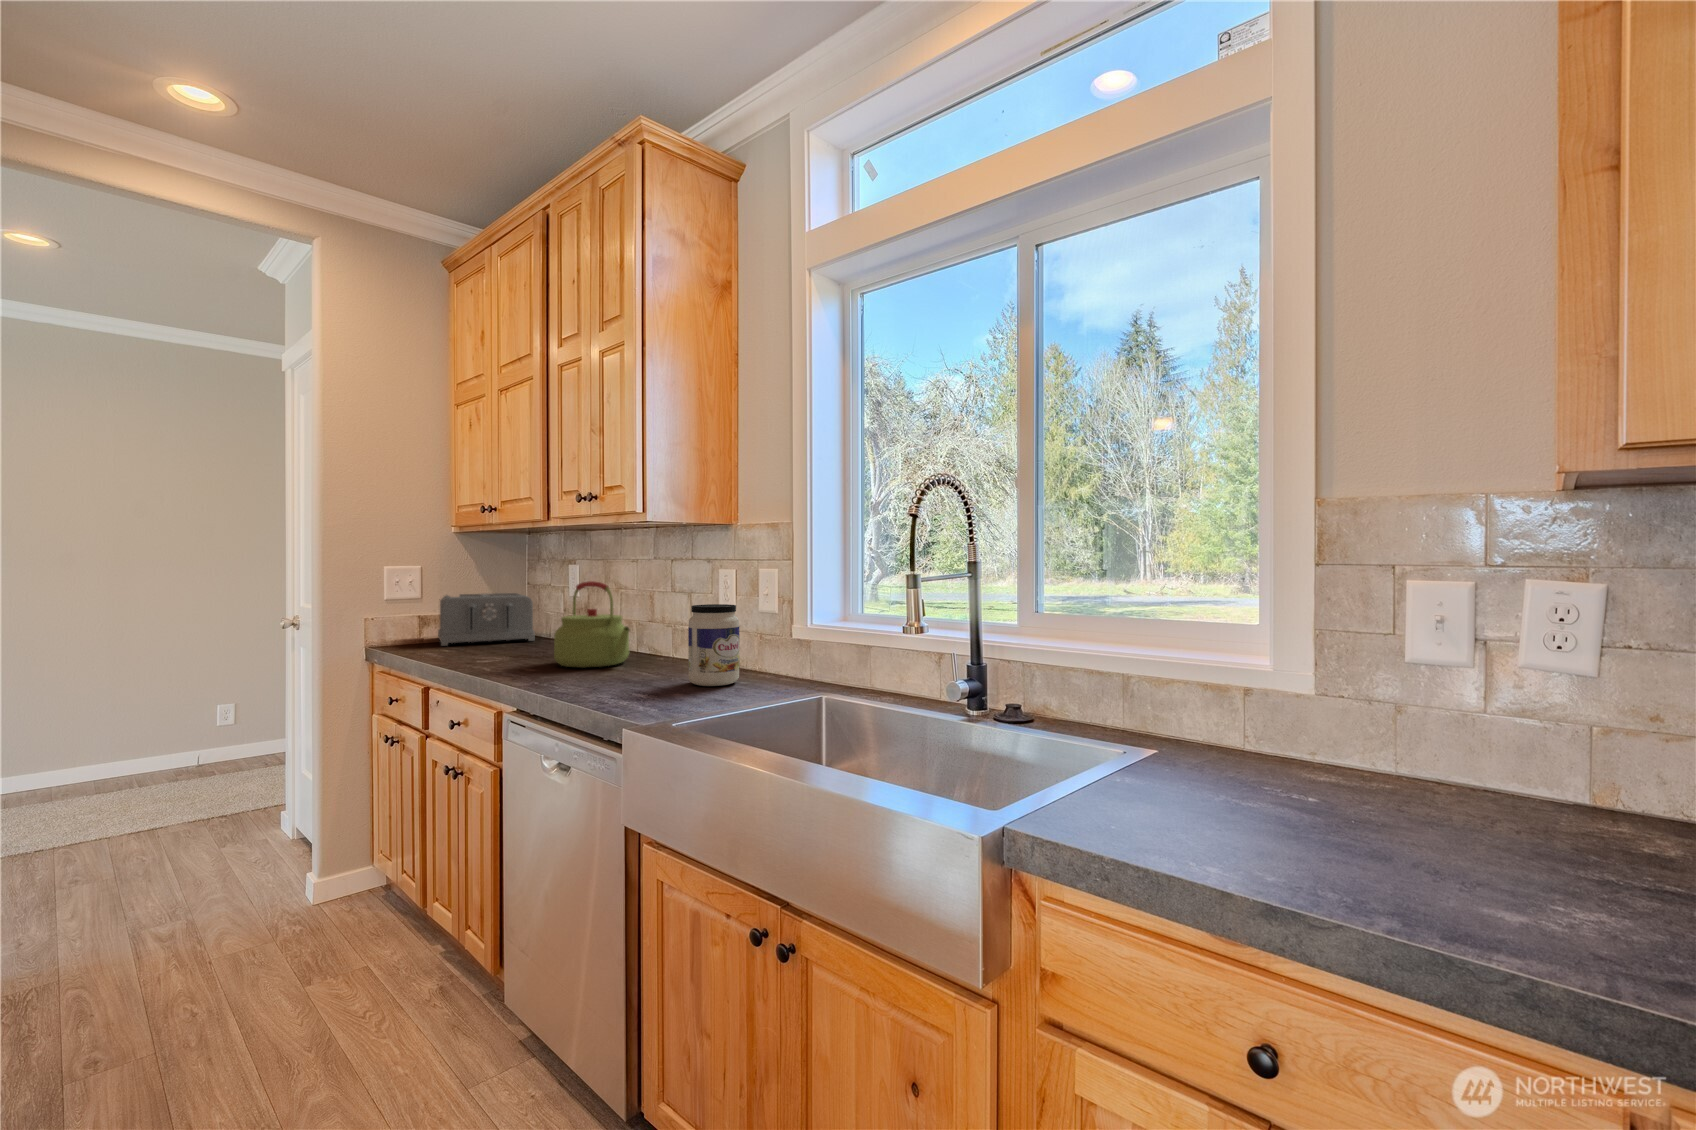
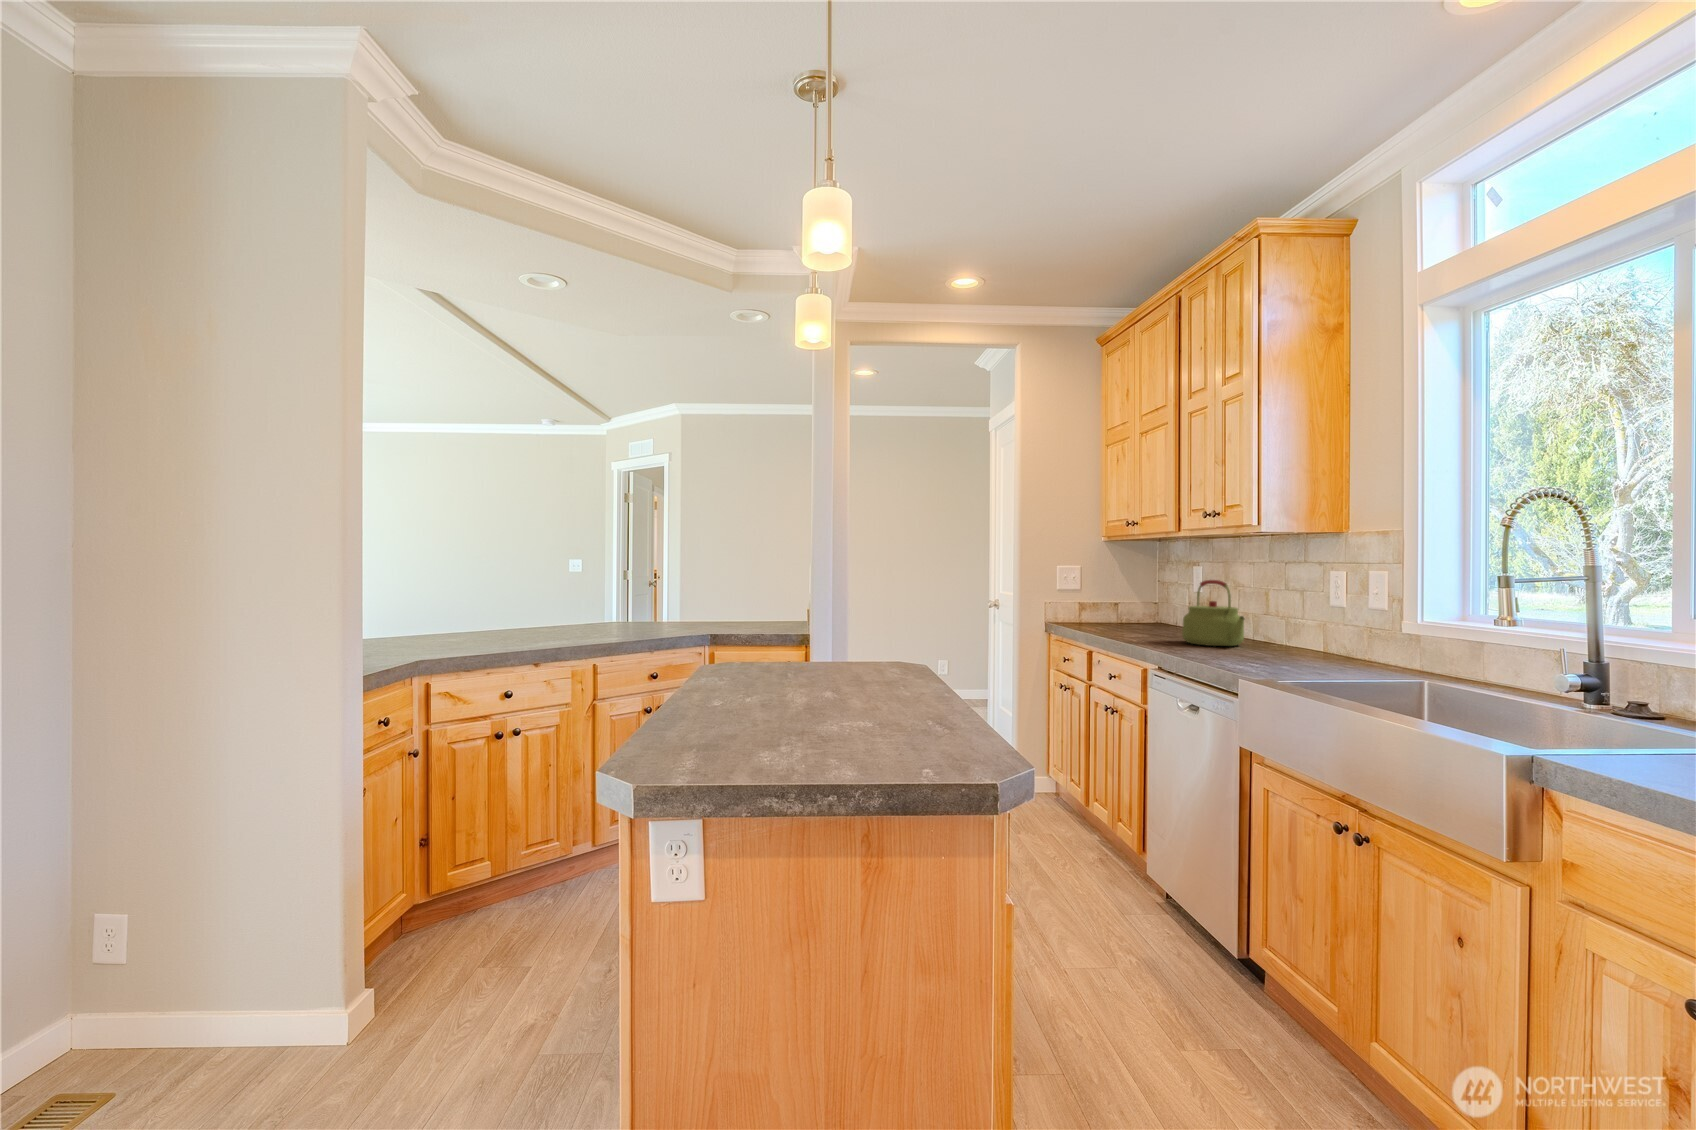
toaster: present [438,593,534,646] -> none [1091,588,1163,627]
jar: present [688,604,740,686] -> none [1295,600,1344,666]

